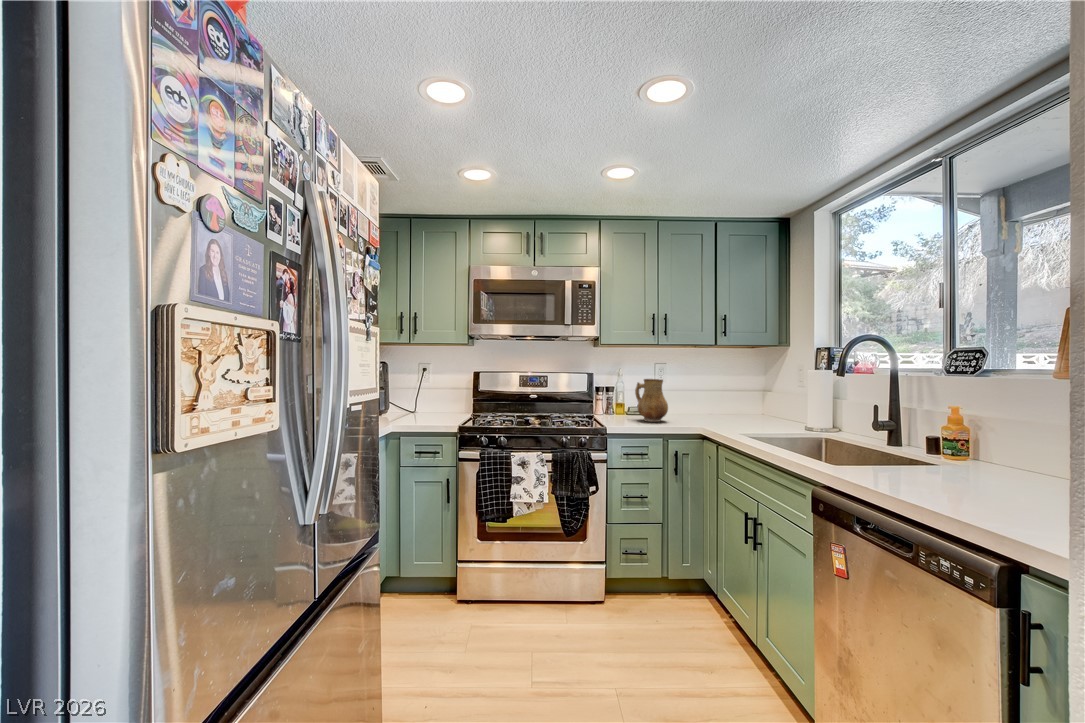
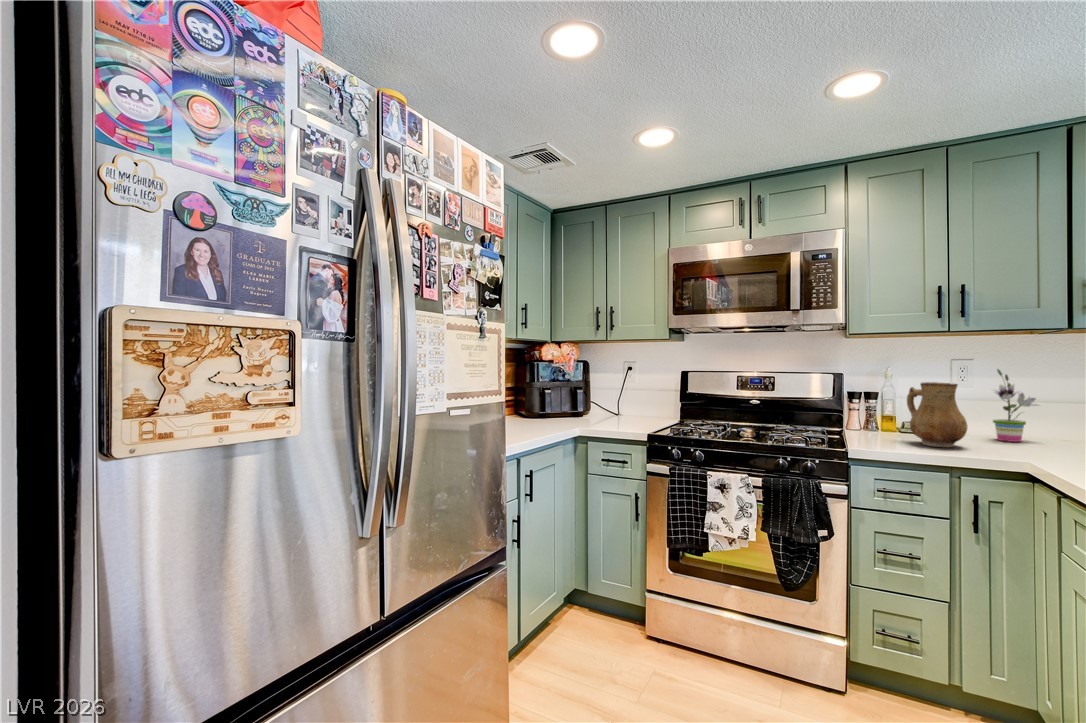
potted plant: none [677,370,700,416] -> present [993,369,1036,442]

